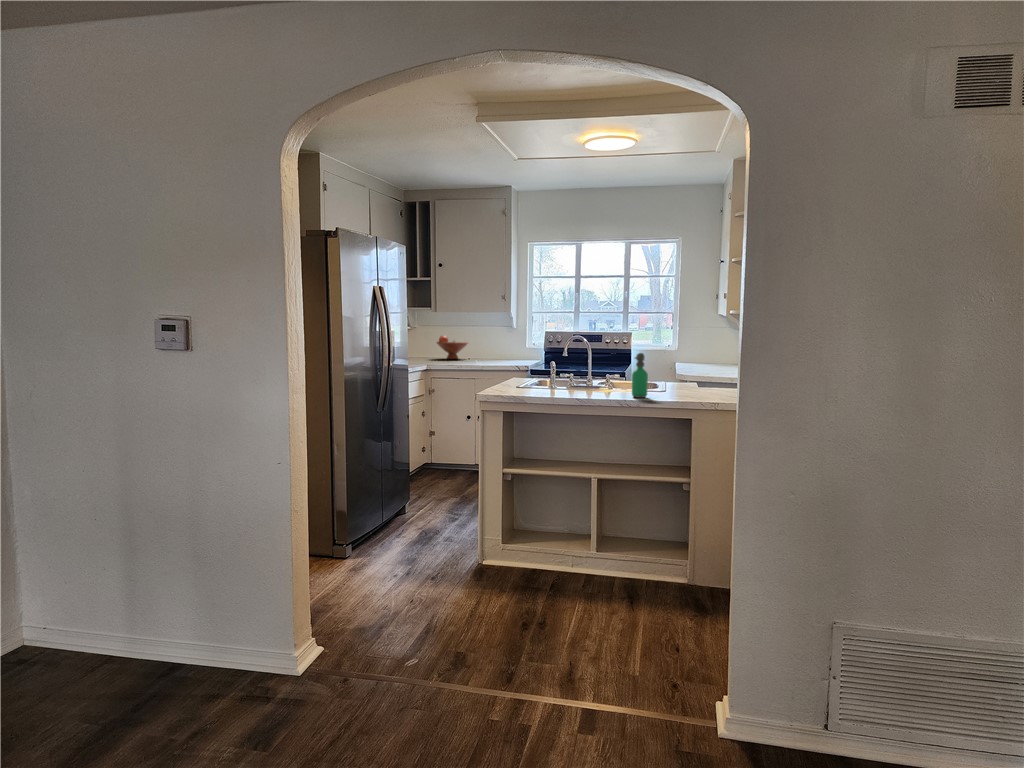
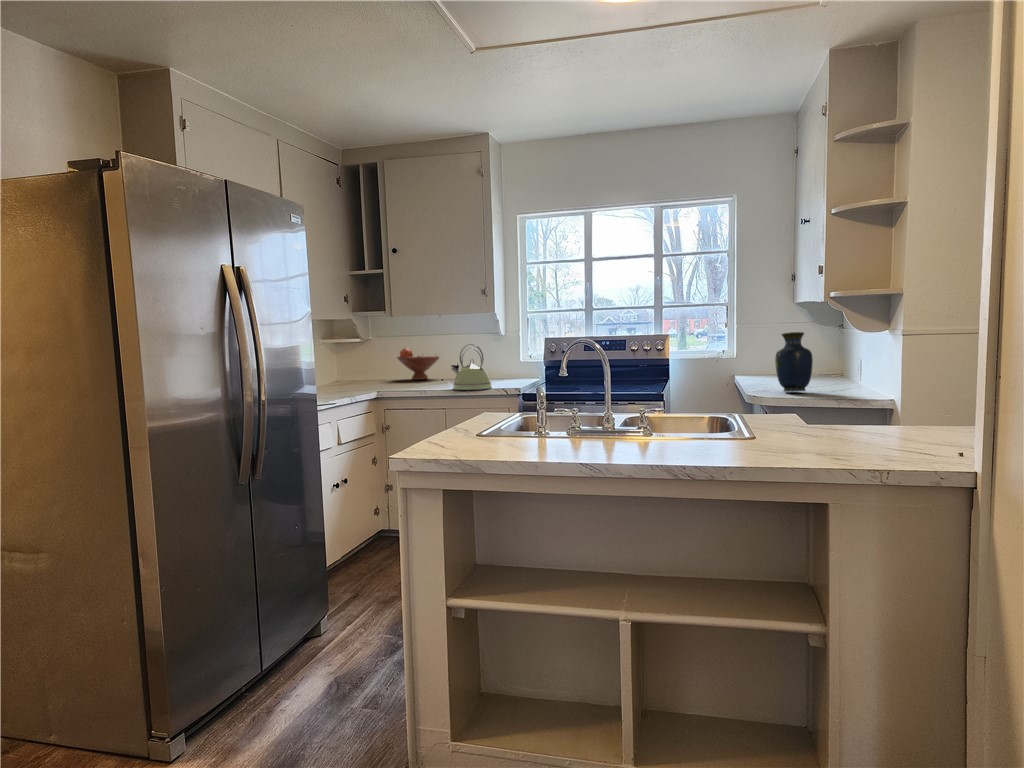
vase: none [698,334,721,373] -> present [775,332,813,392]
kettle: none [481,335,510,366] -> present [451,344,492,390]
soap dispenser: present [632,353,648,398] -> none [696,368,729,460]

